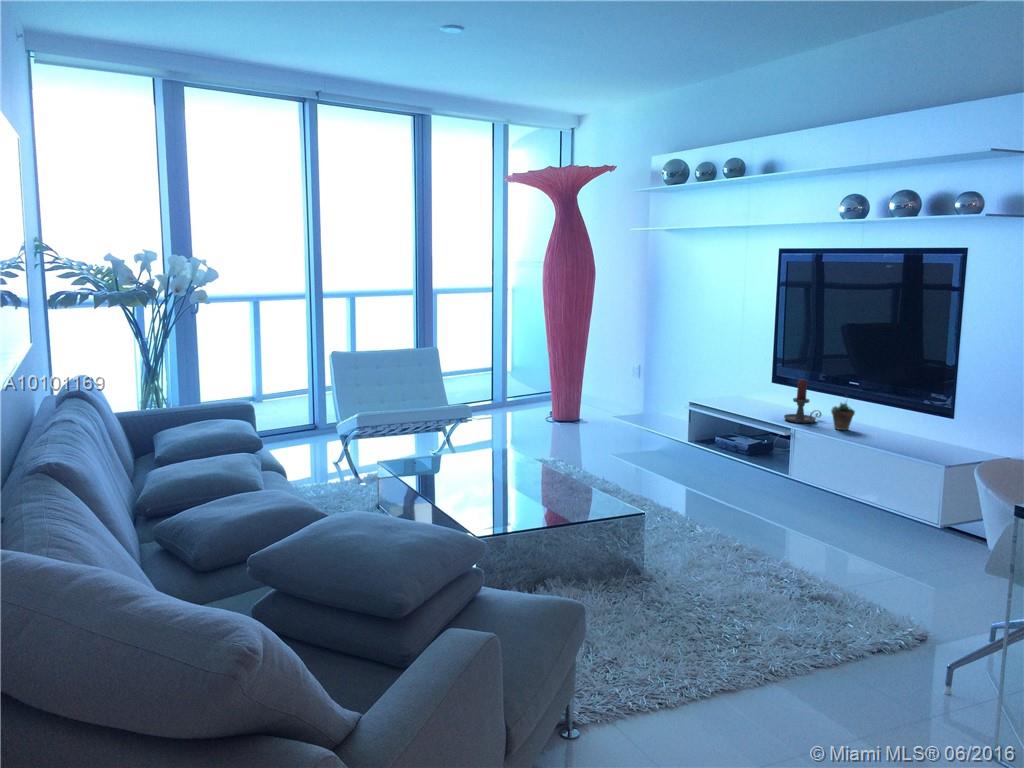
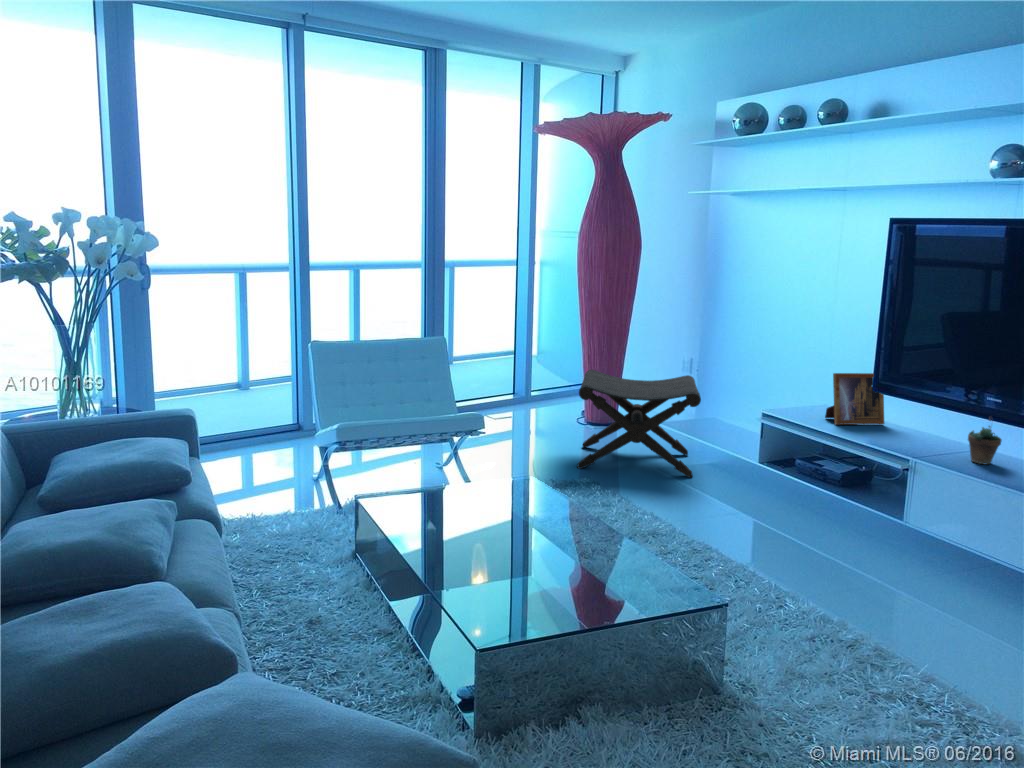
picture frame: none [736,368,780,409] -> present [825,373,884,425]
footstool: none [544,374,640,456] -> present [577,370,701,477]
candle holder: present [784,379,821,423] -> none [897,392,947,451]

